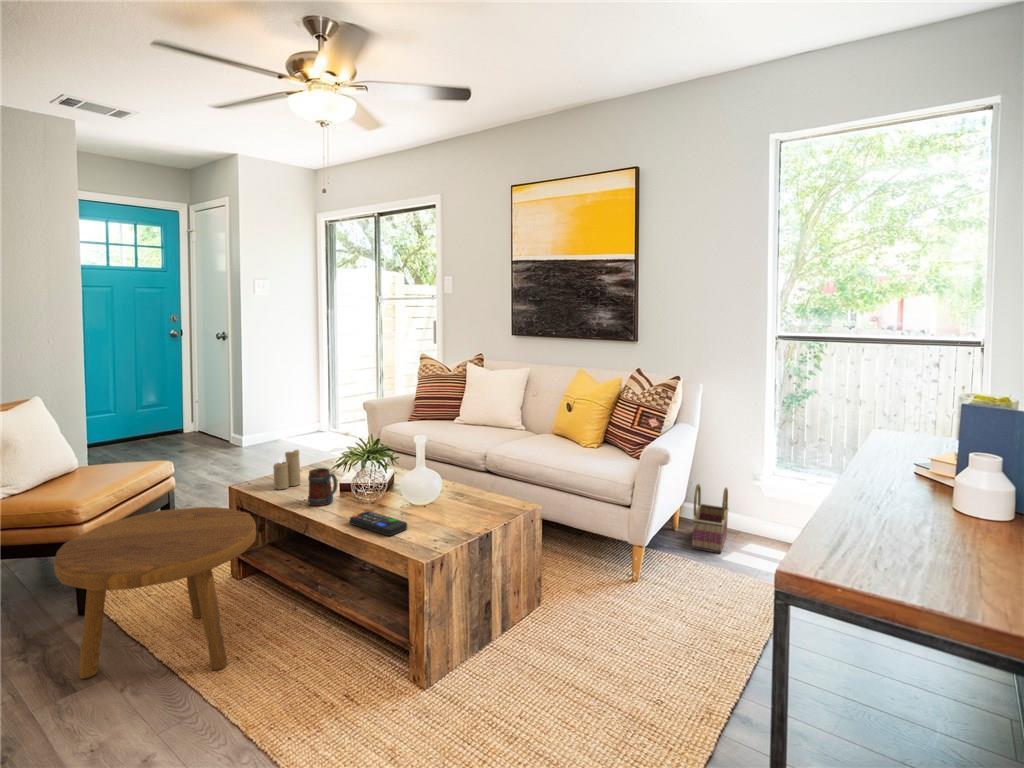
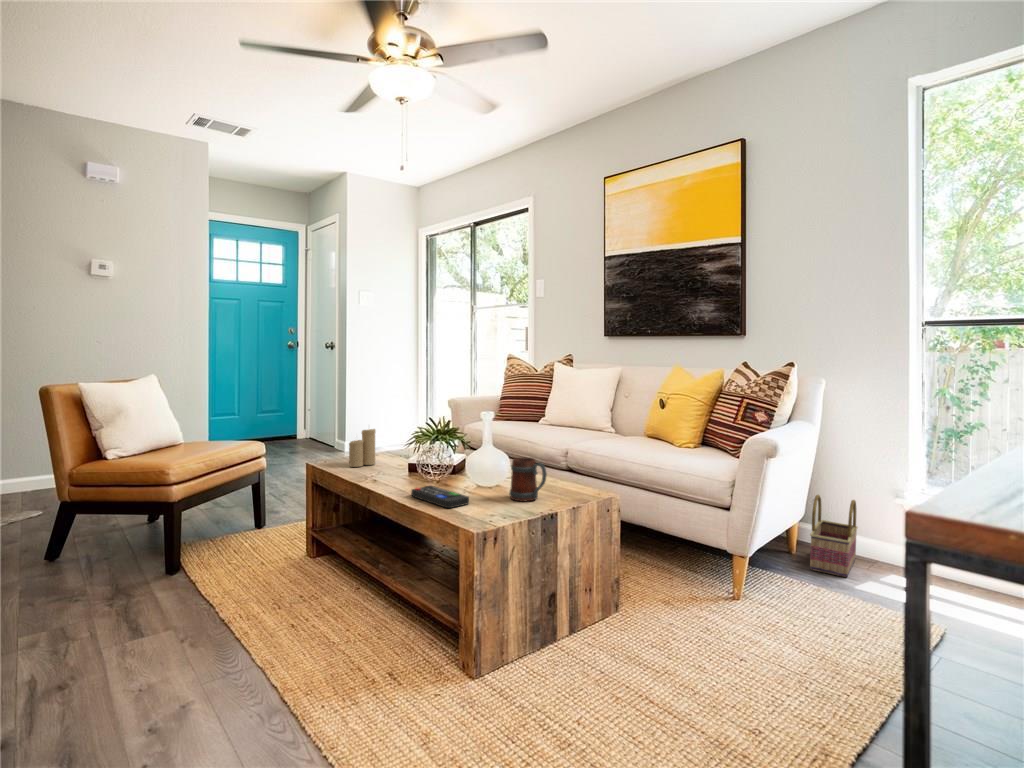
mug: present [308,468,337,506] -> present [509,458,547,501]
footstool: present [54,507,256,678] -> none [127,475,320,635]

